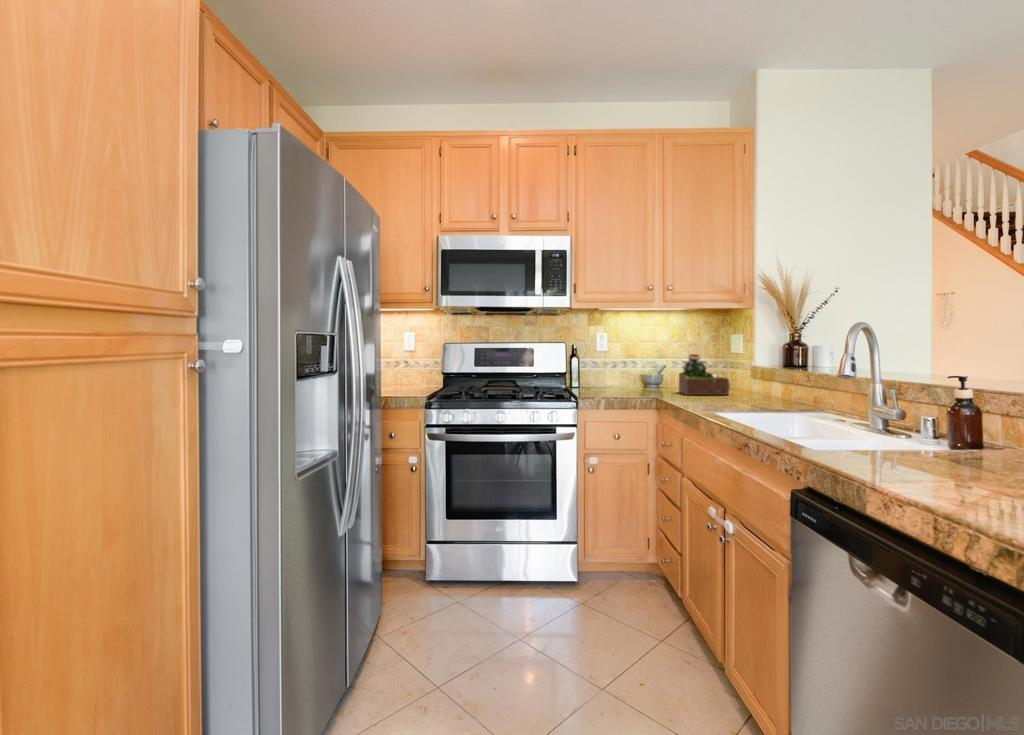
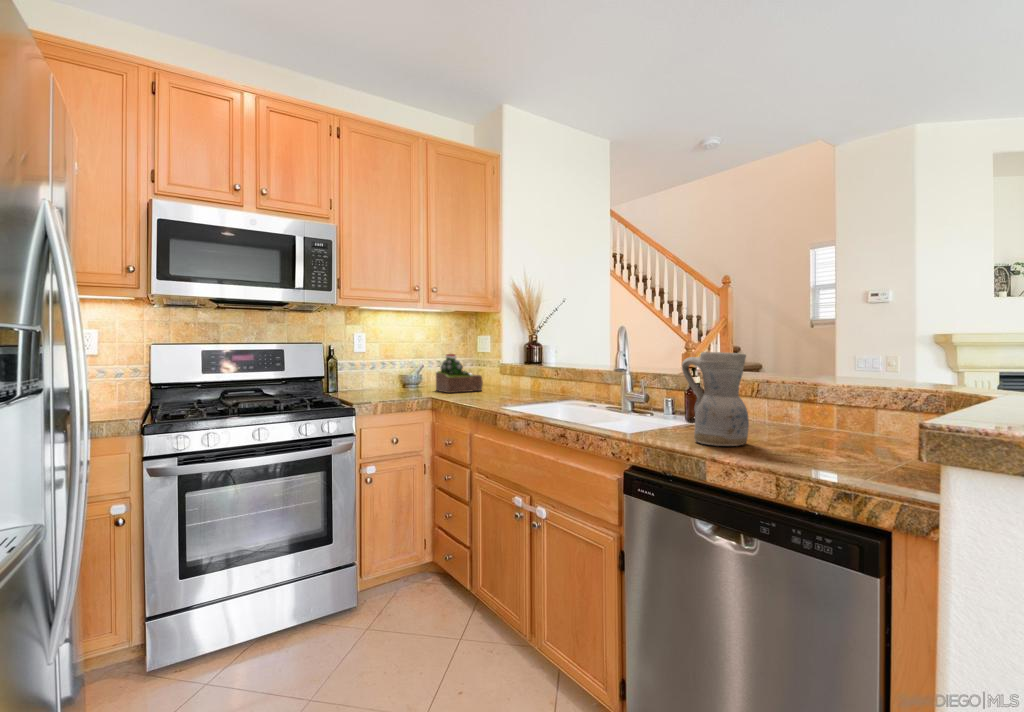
ceramic pitcher: none [874,354,971,478] -> present [682,352,749,446]

